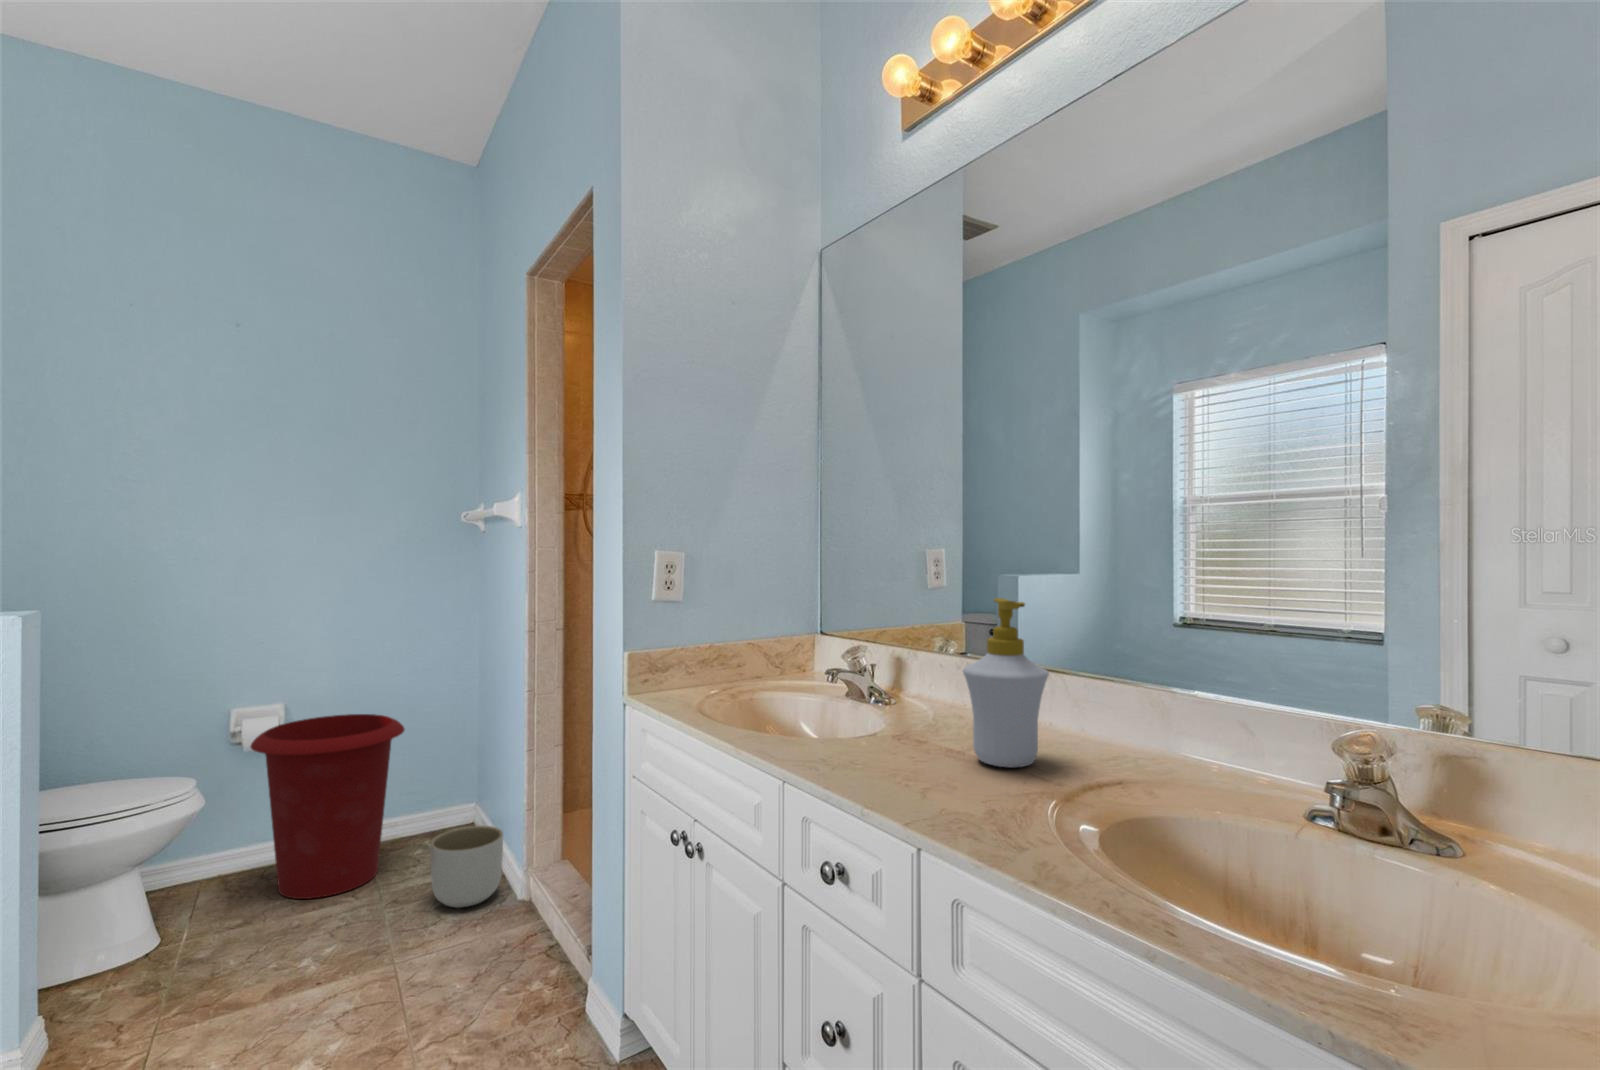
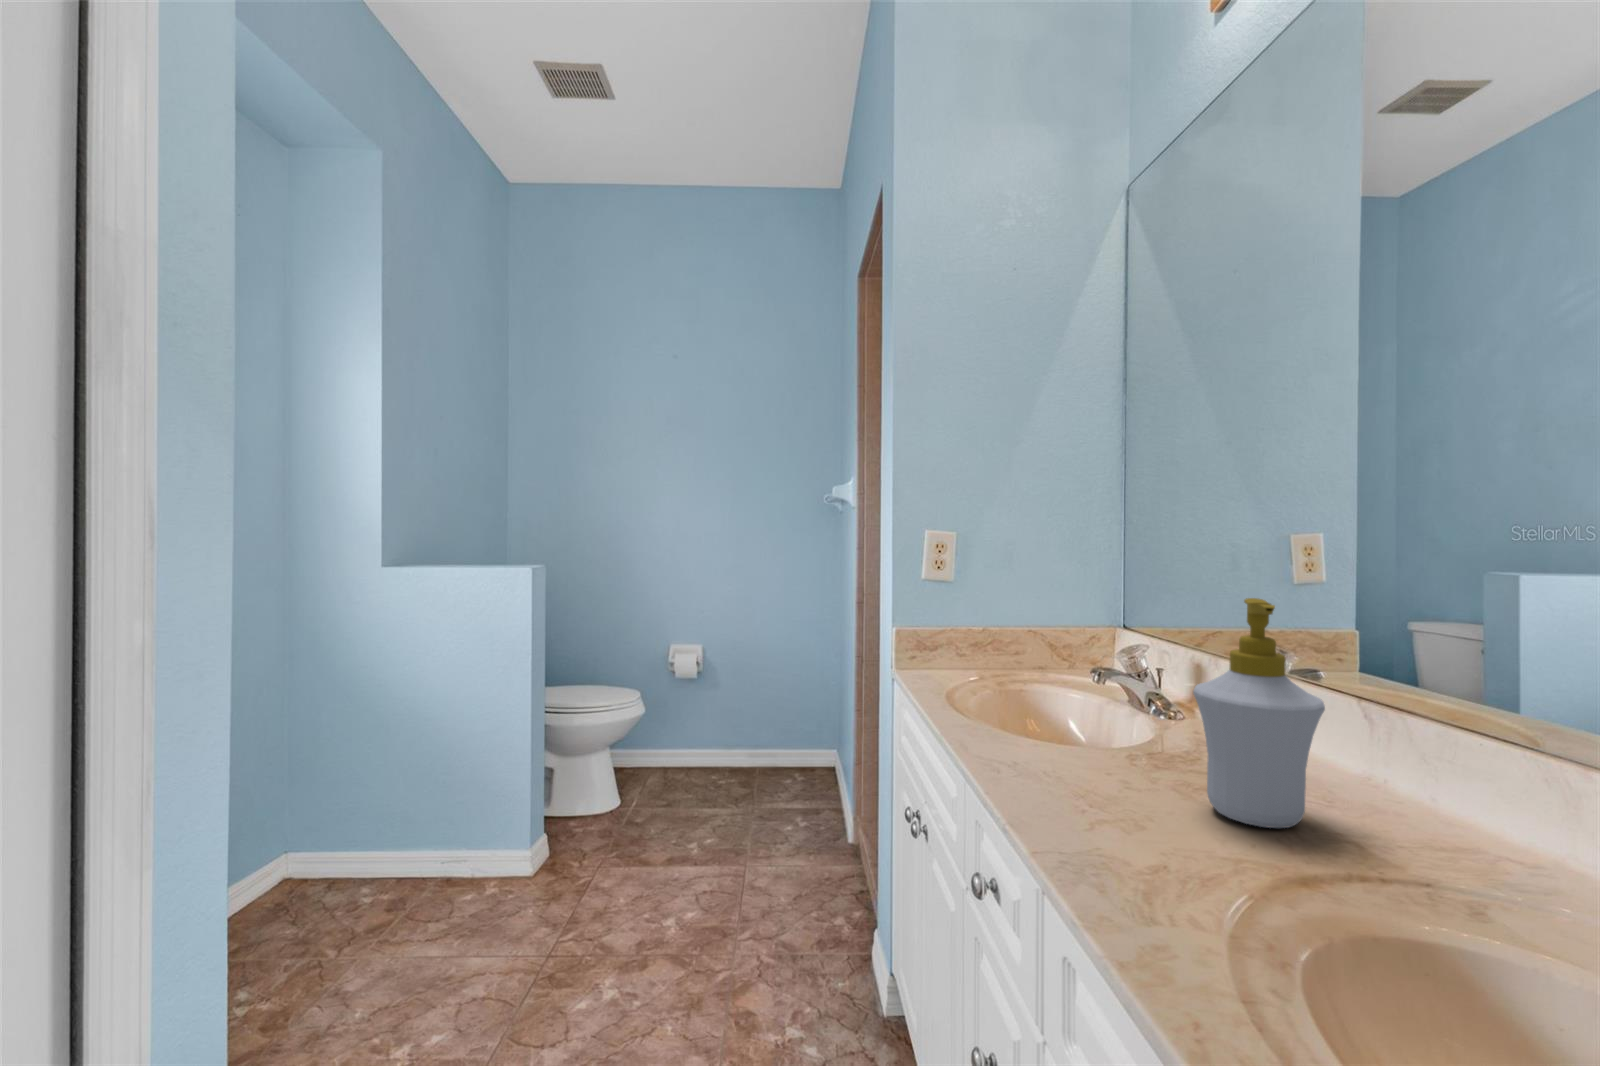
waste bin: present [251,714,405,899] -> none [676,660,780,800]
planter: present [430,826,503,908] -> none [786,767,842,835]

